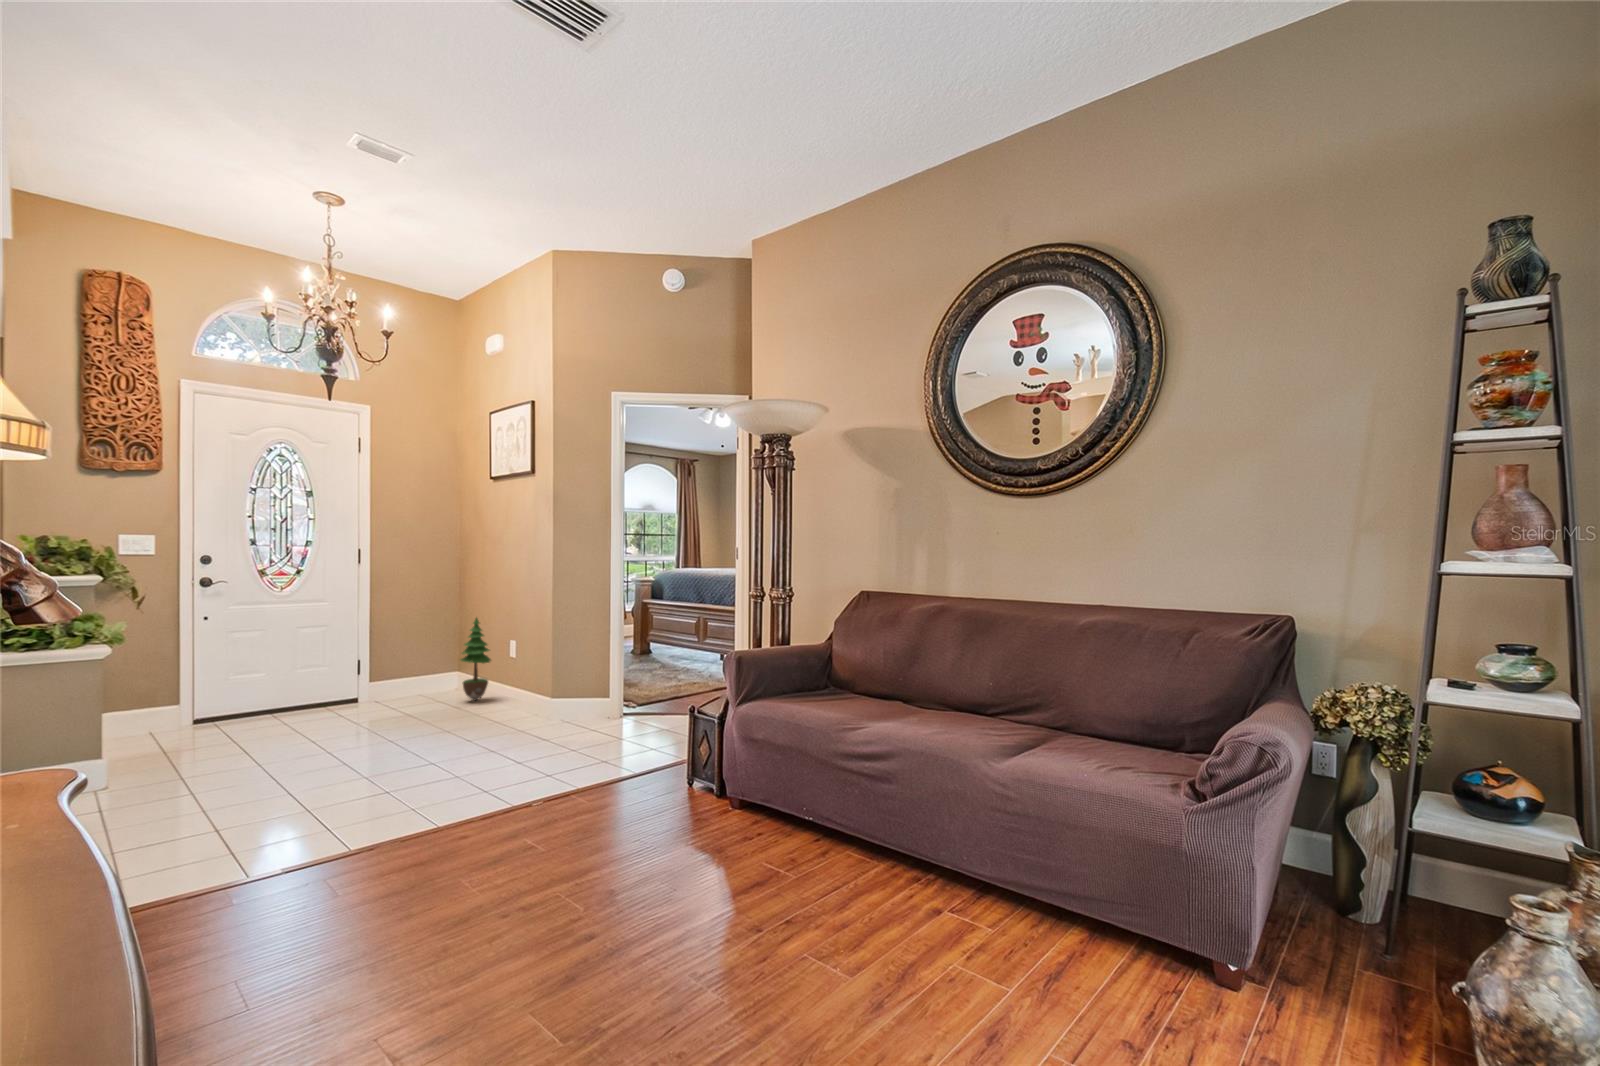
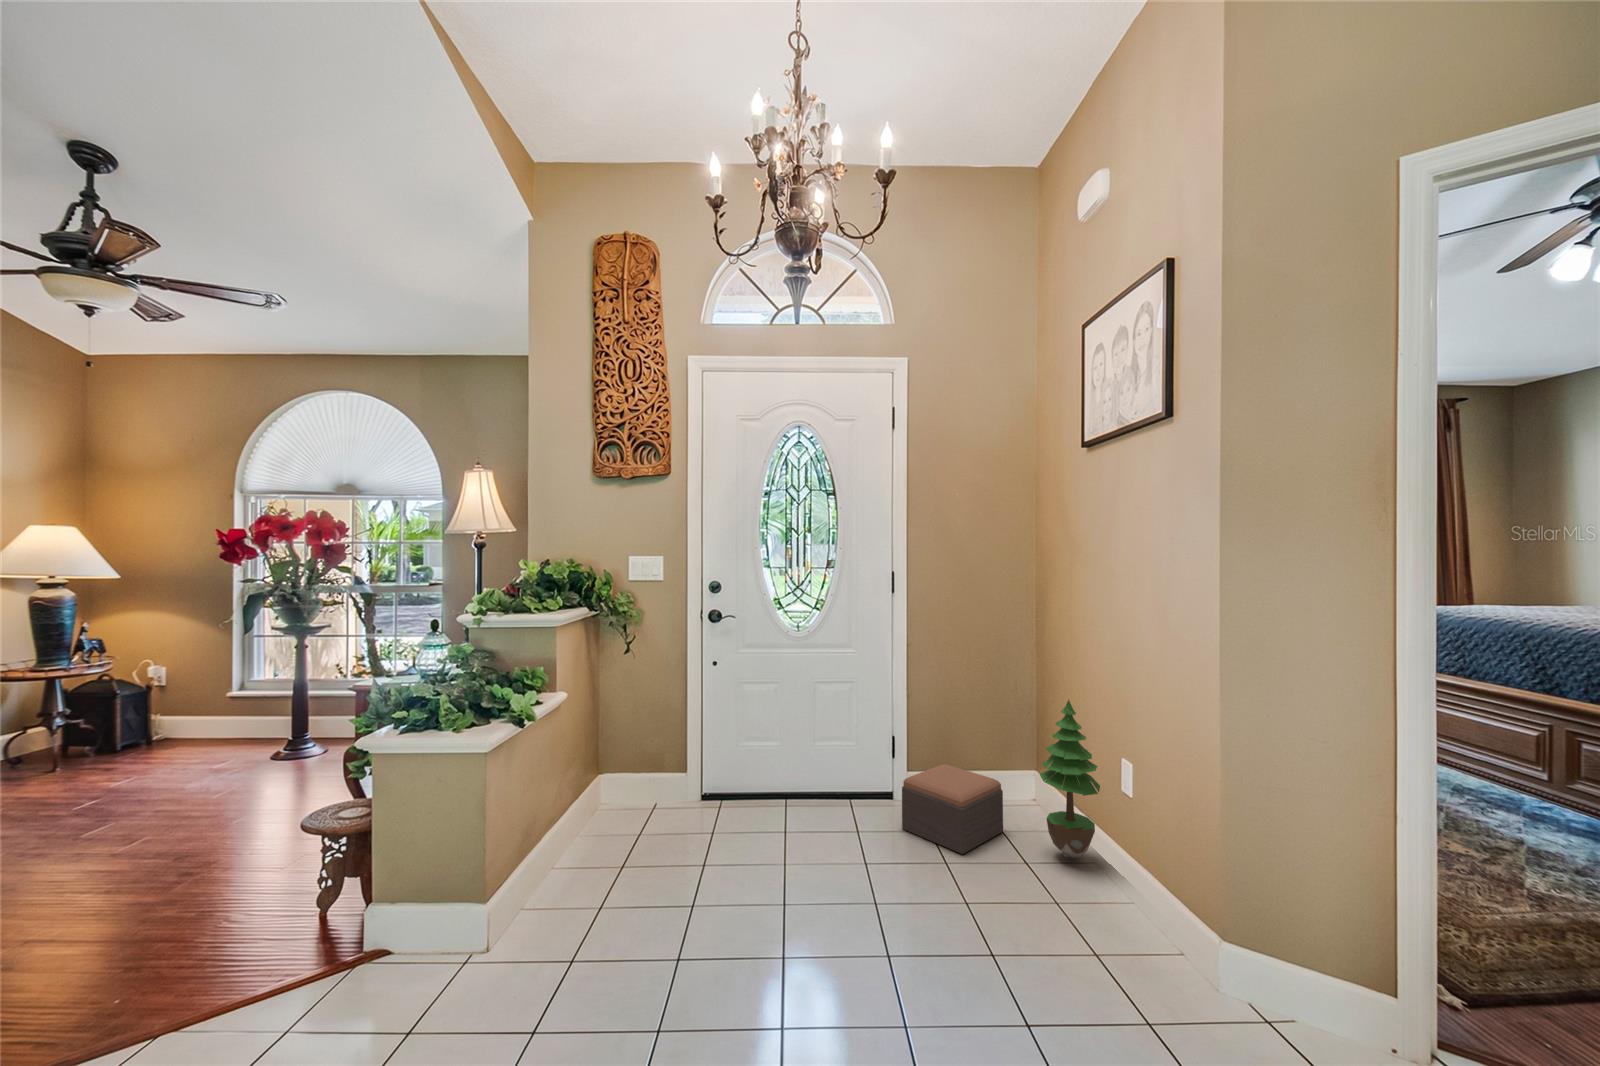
footstool: none [370,670,437,709] -> present [902,764,1003,854]

